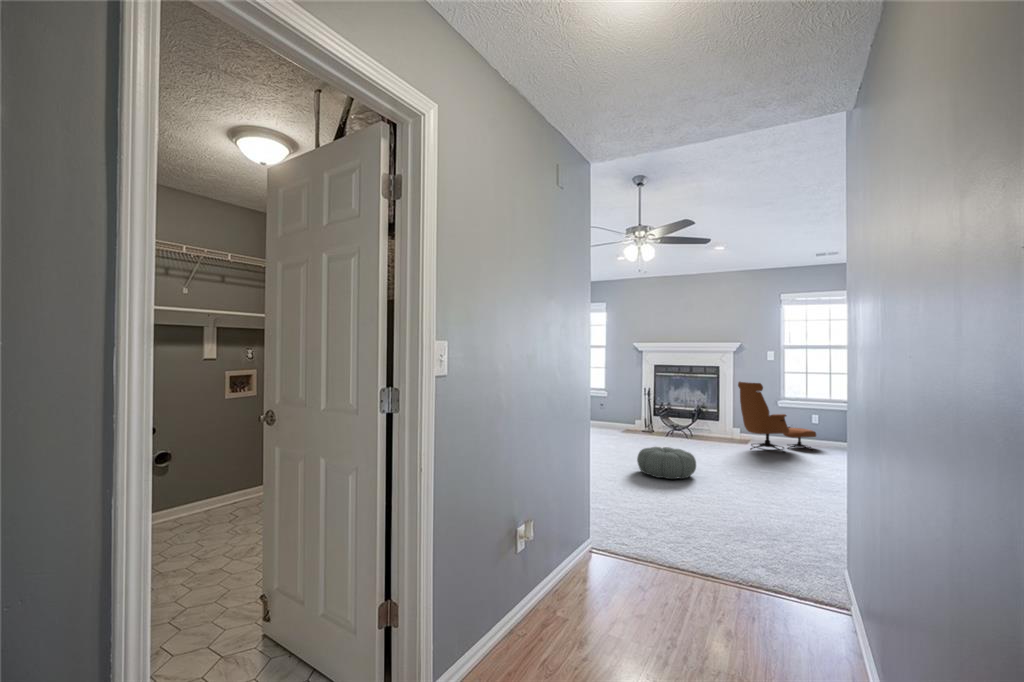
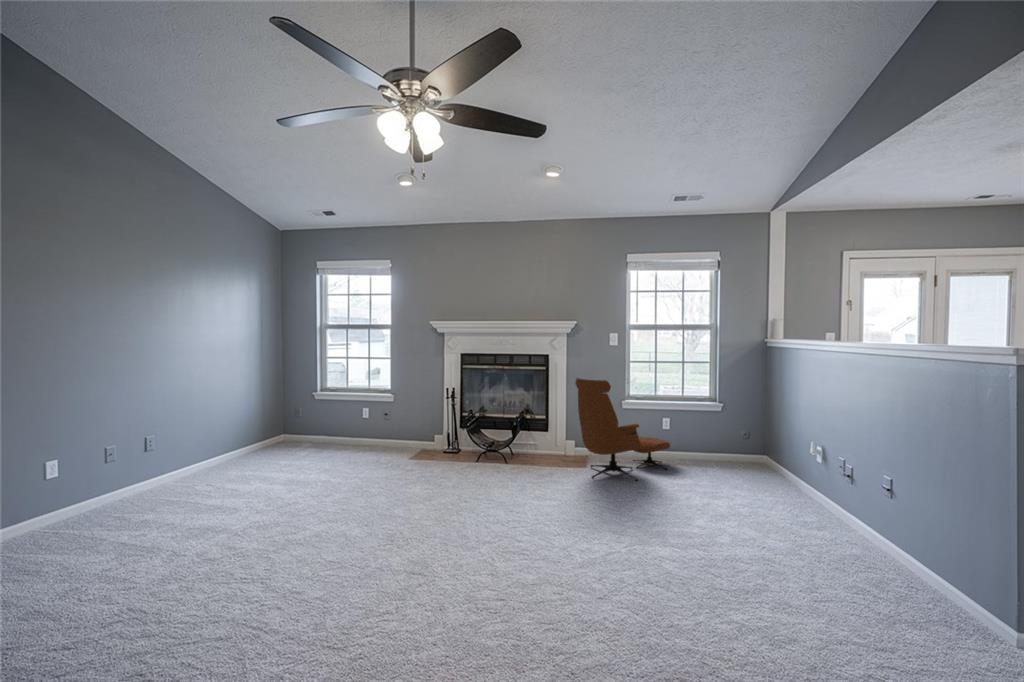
pouf: present [637,447,696,479] -> none [402,518,515,602]

